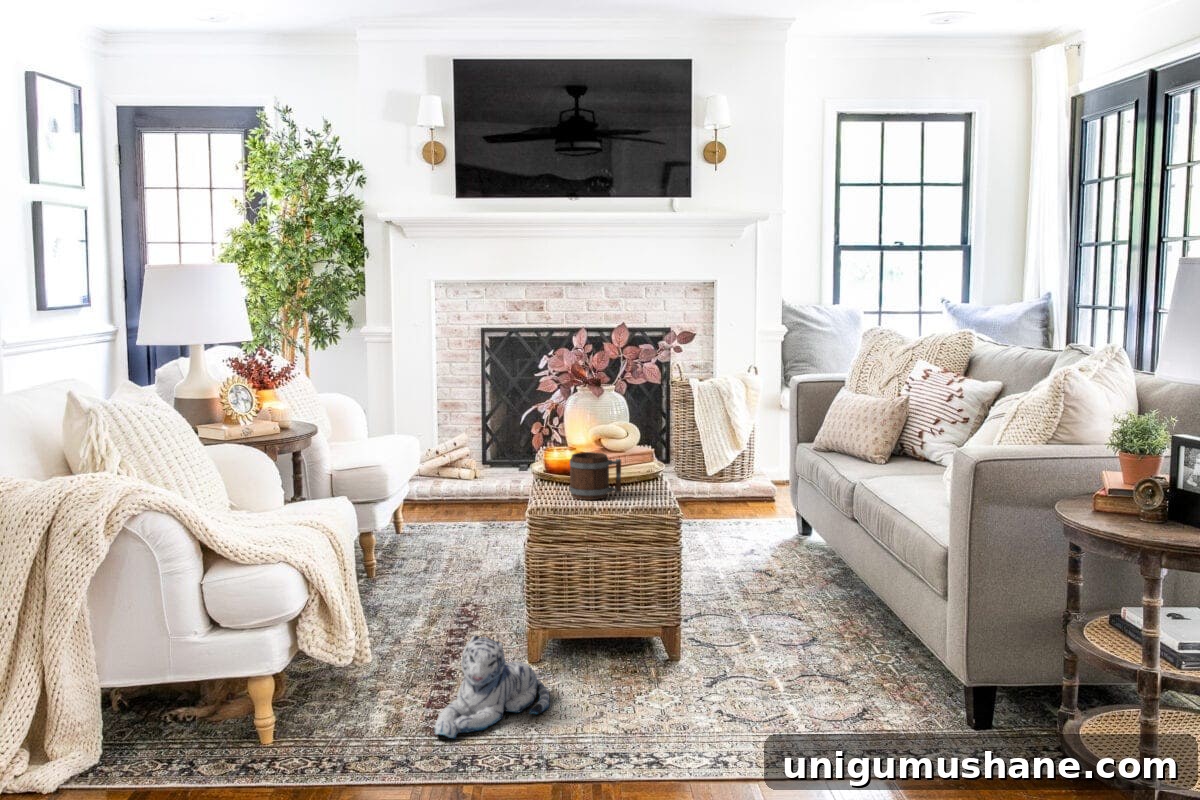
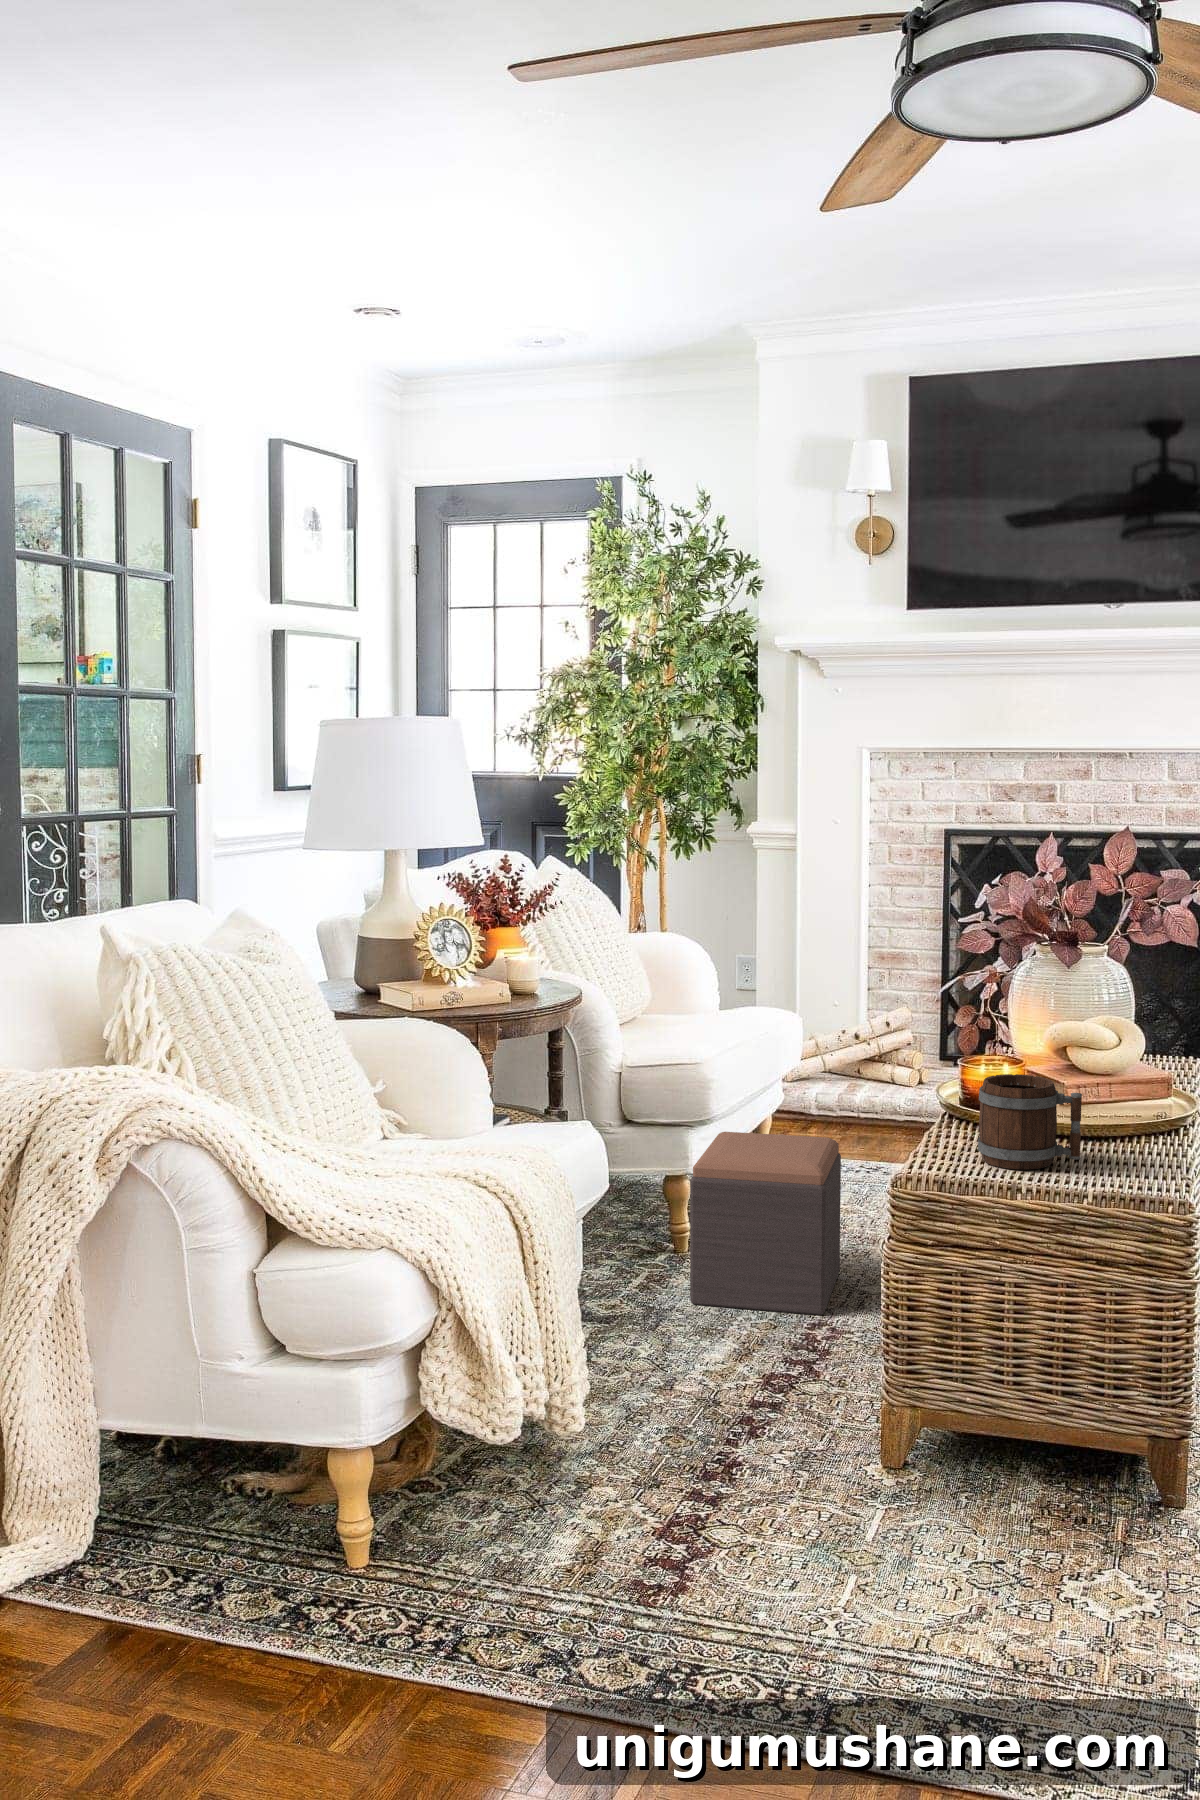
footstool: none [389,502,468,601] -> present [690,1132,841,1315]
plush toy: present [434,636,550,738] -> none [642,1420,894,1619]

